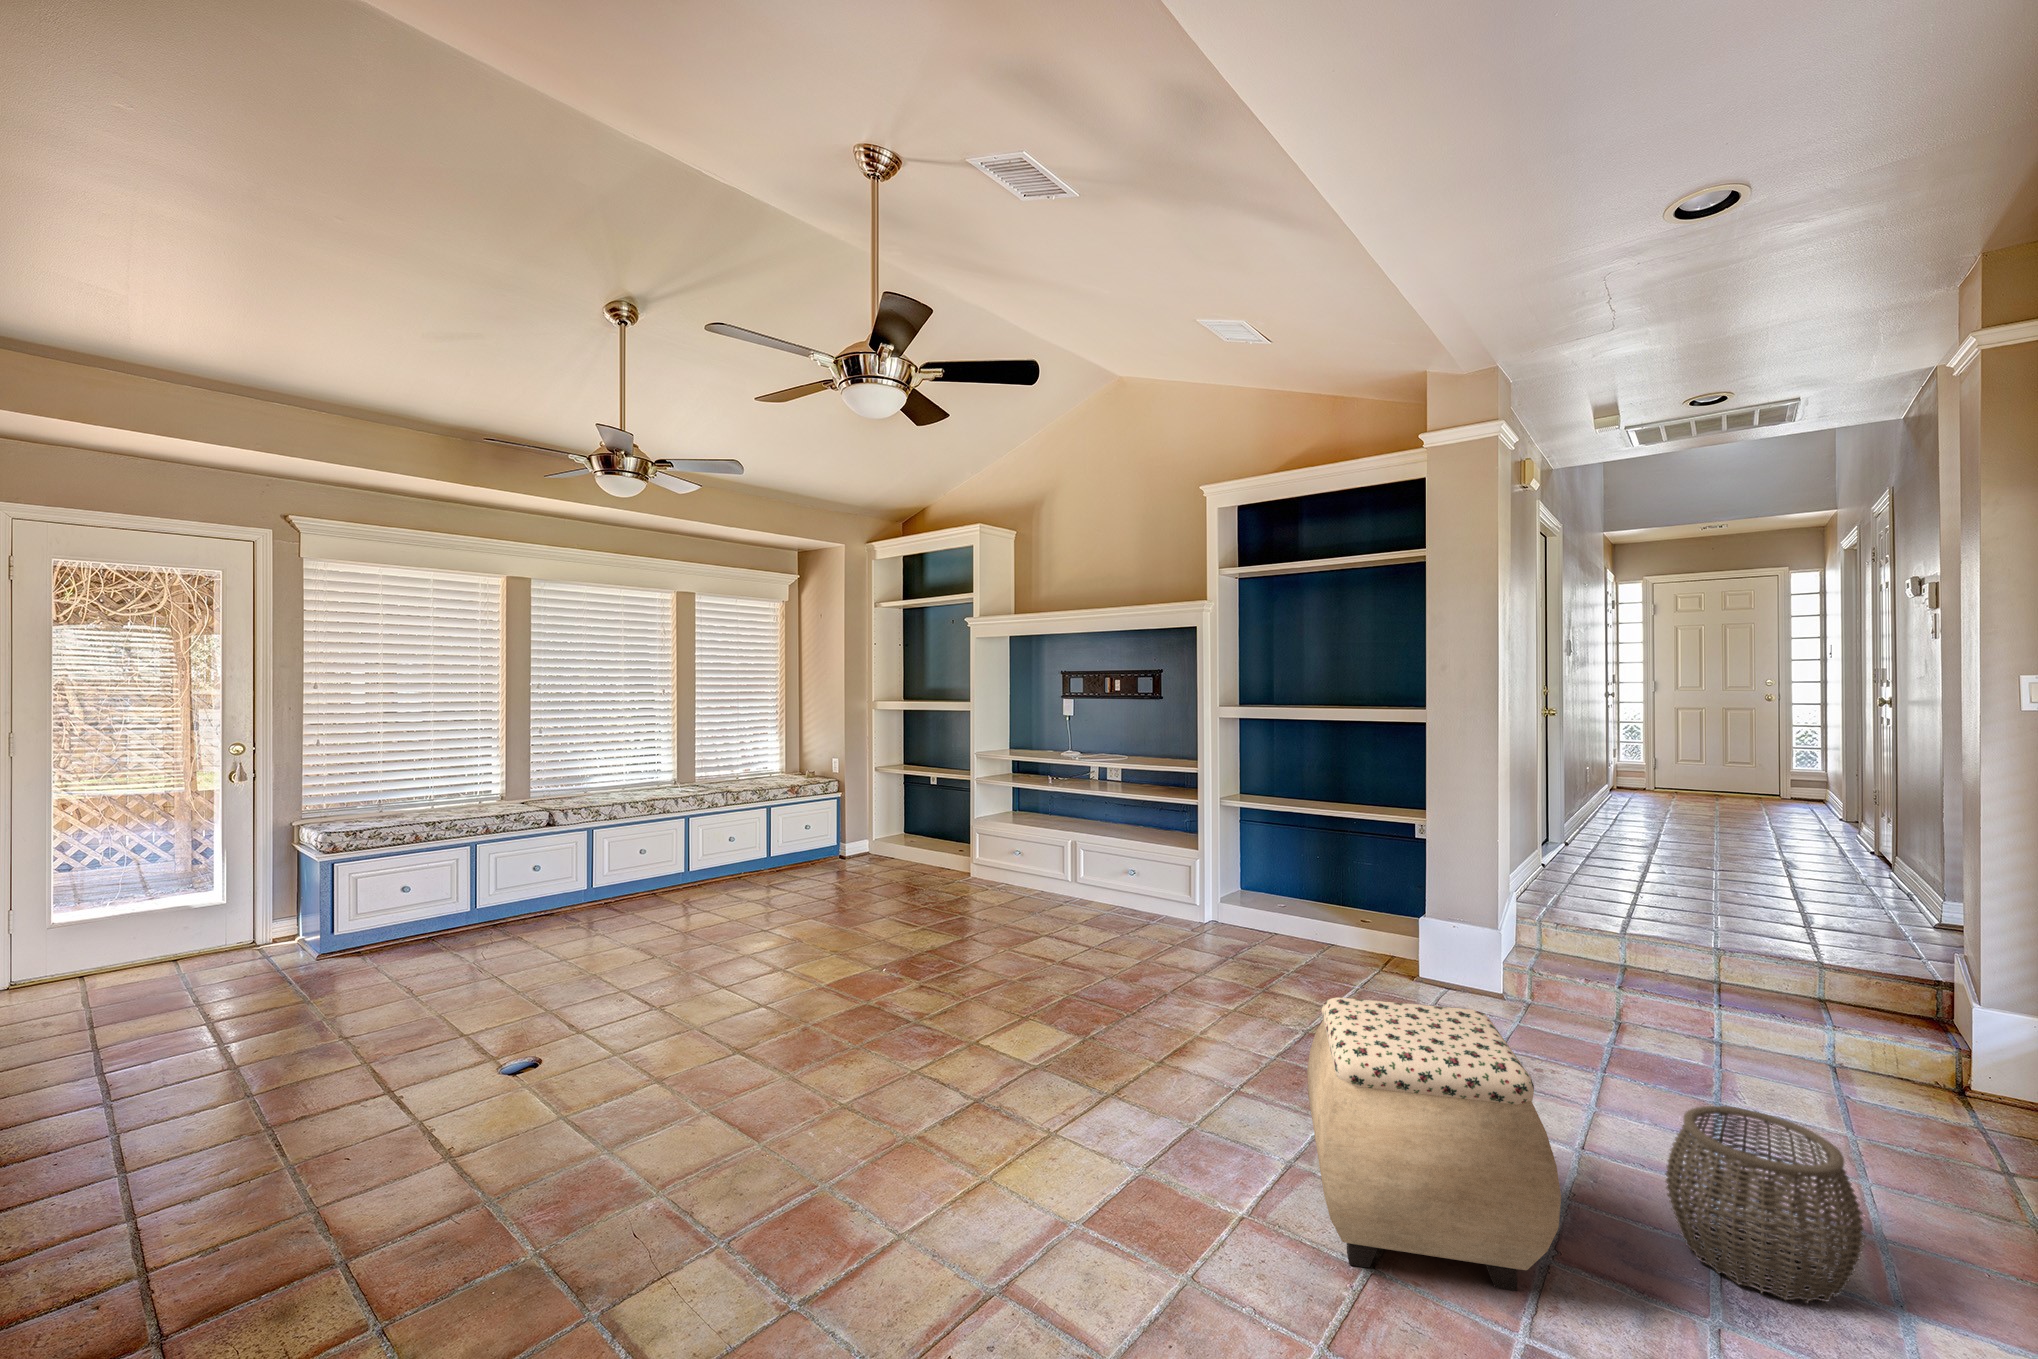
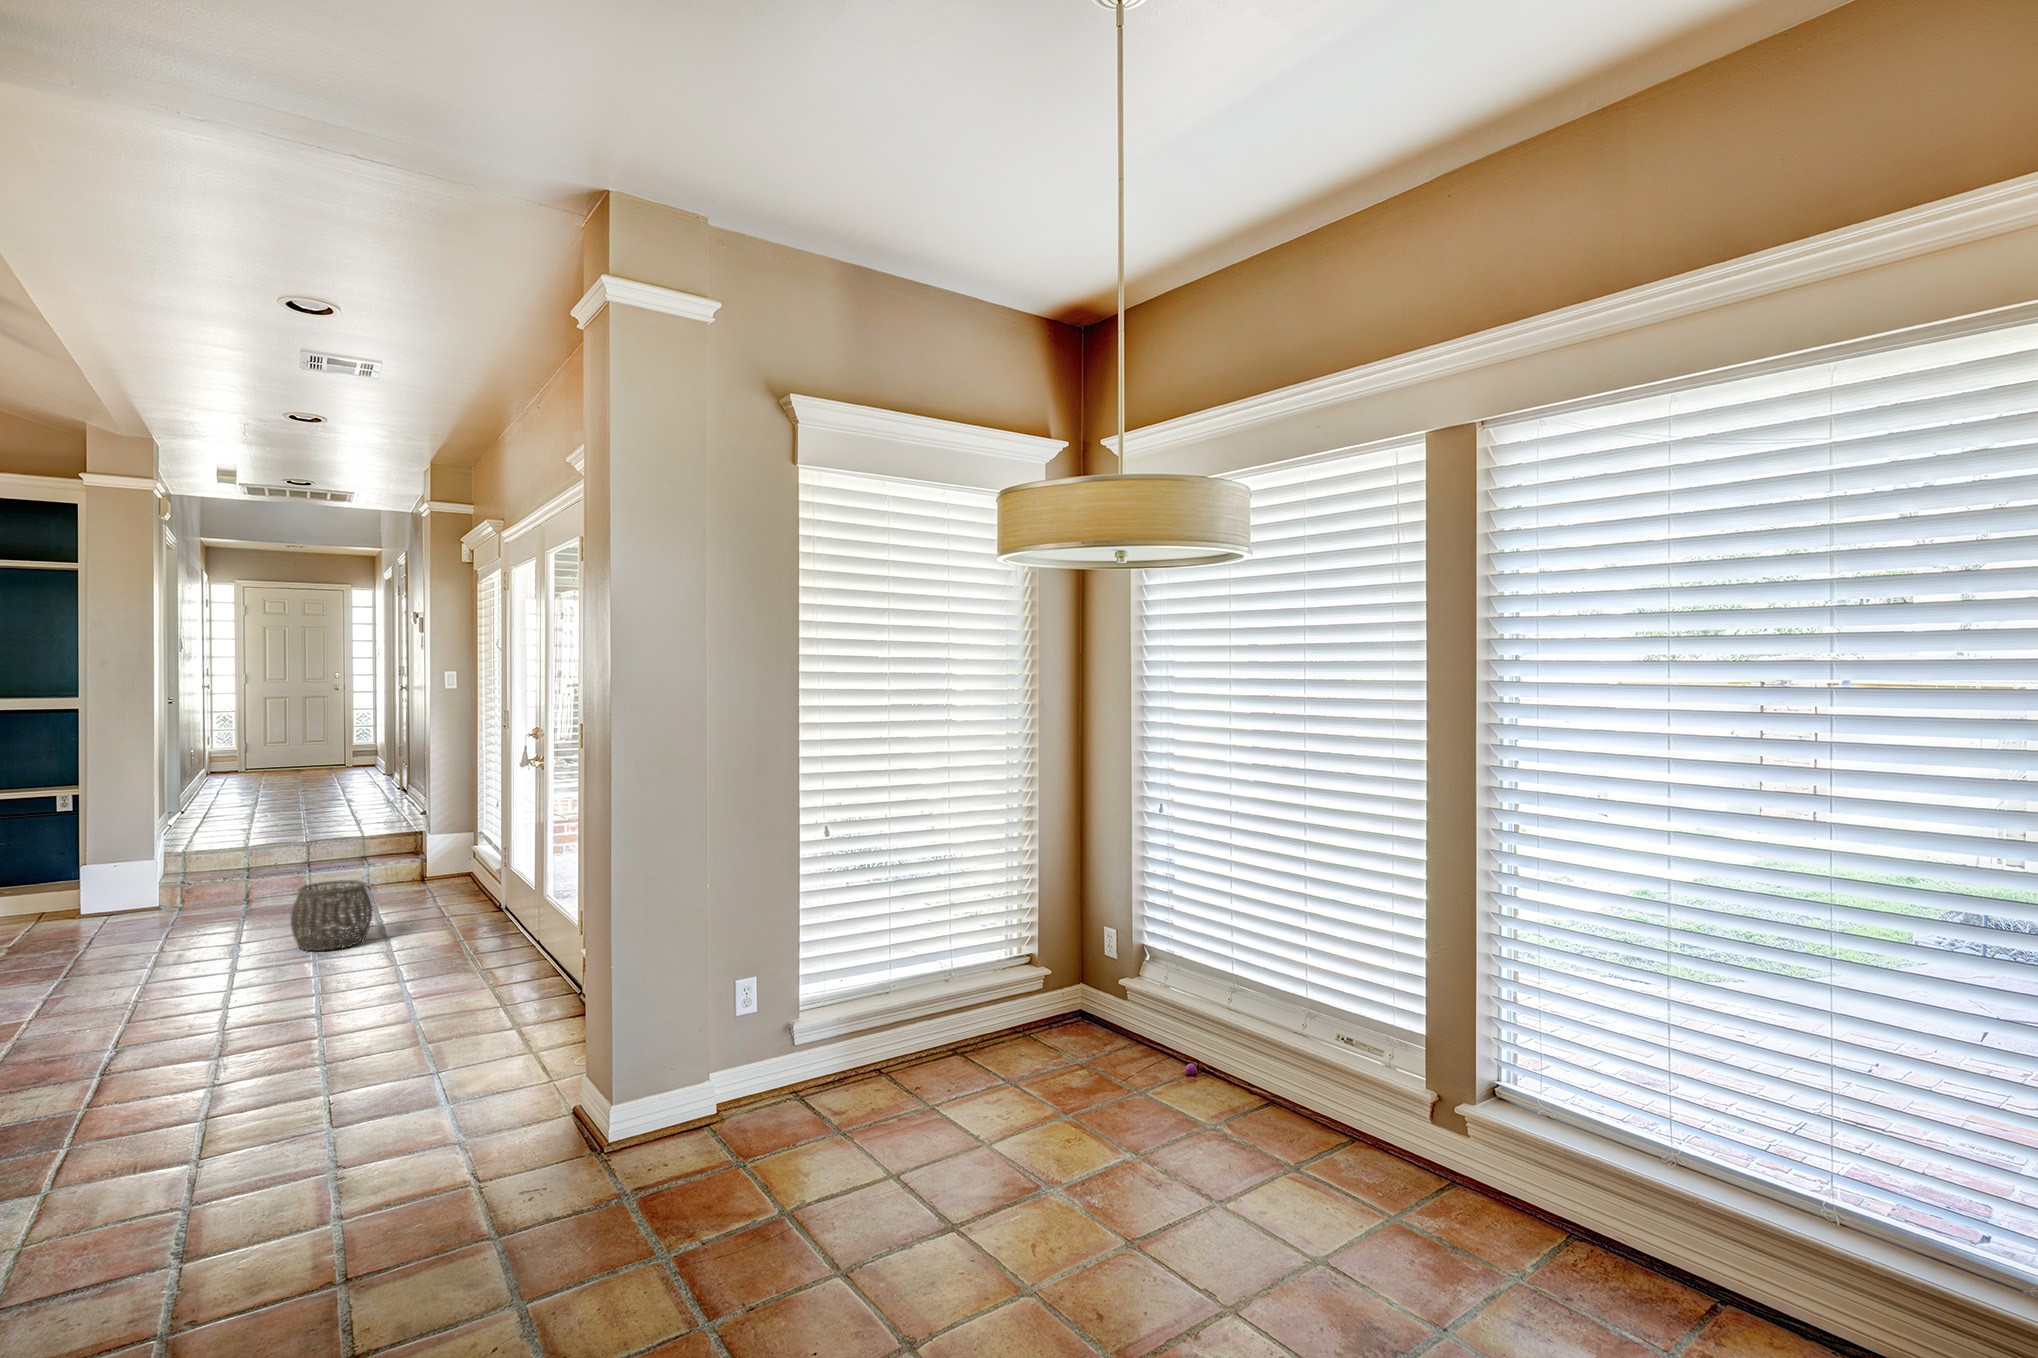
ottoman: present [1307,997,1561,1291] -> none [63,863,246,1004]

